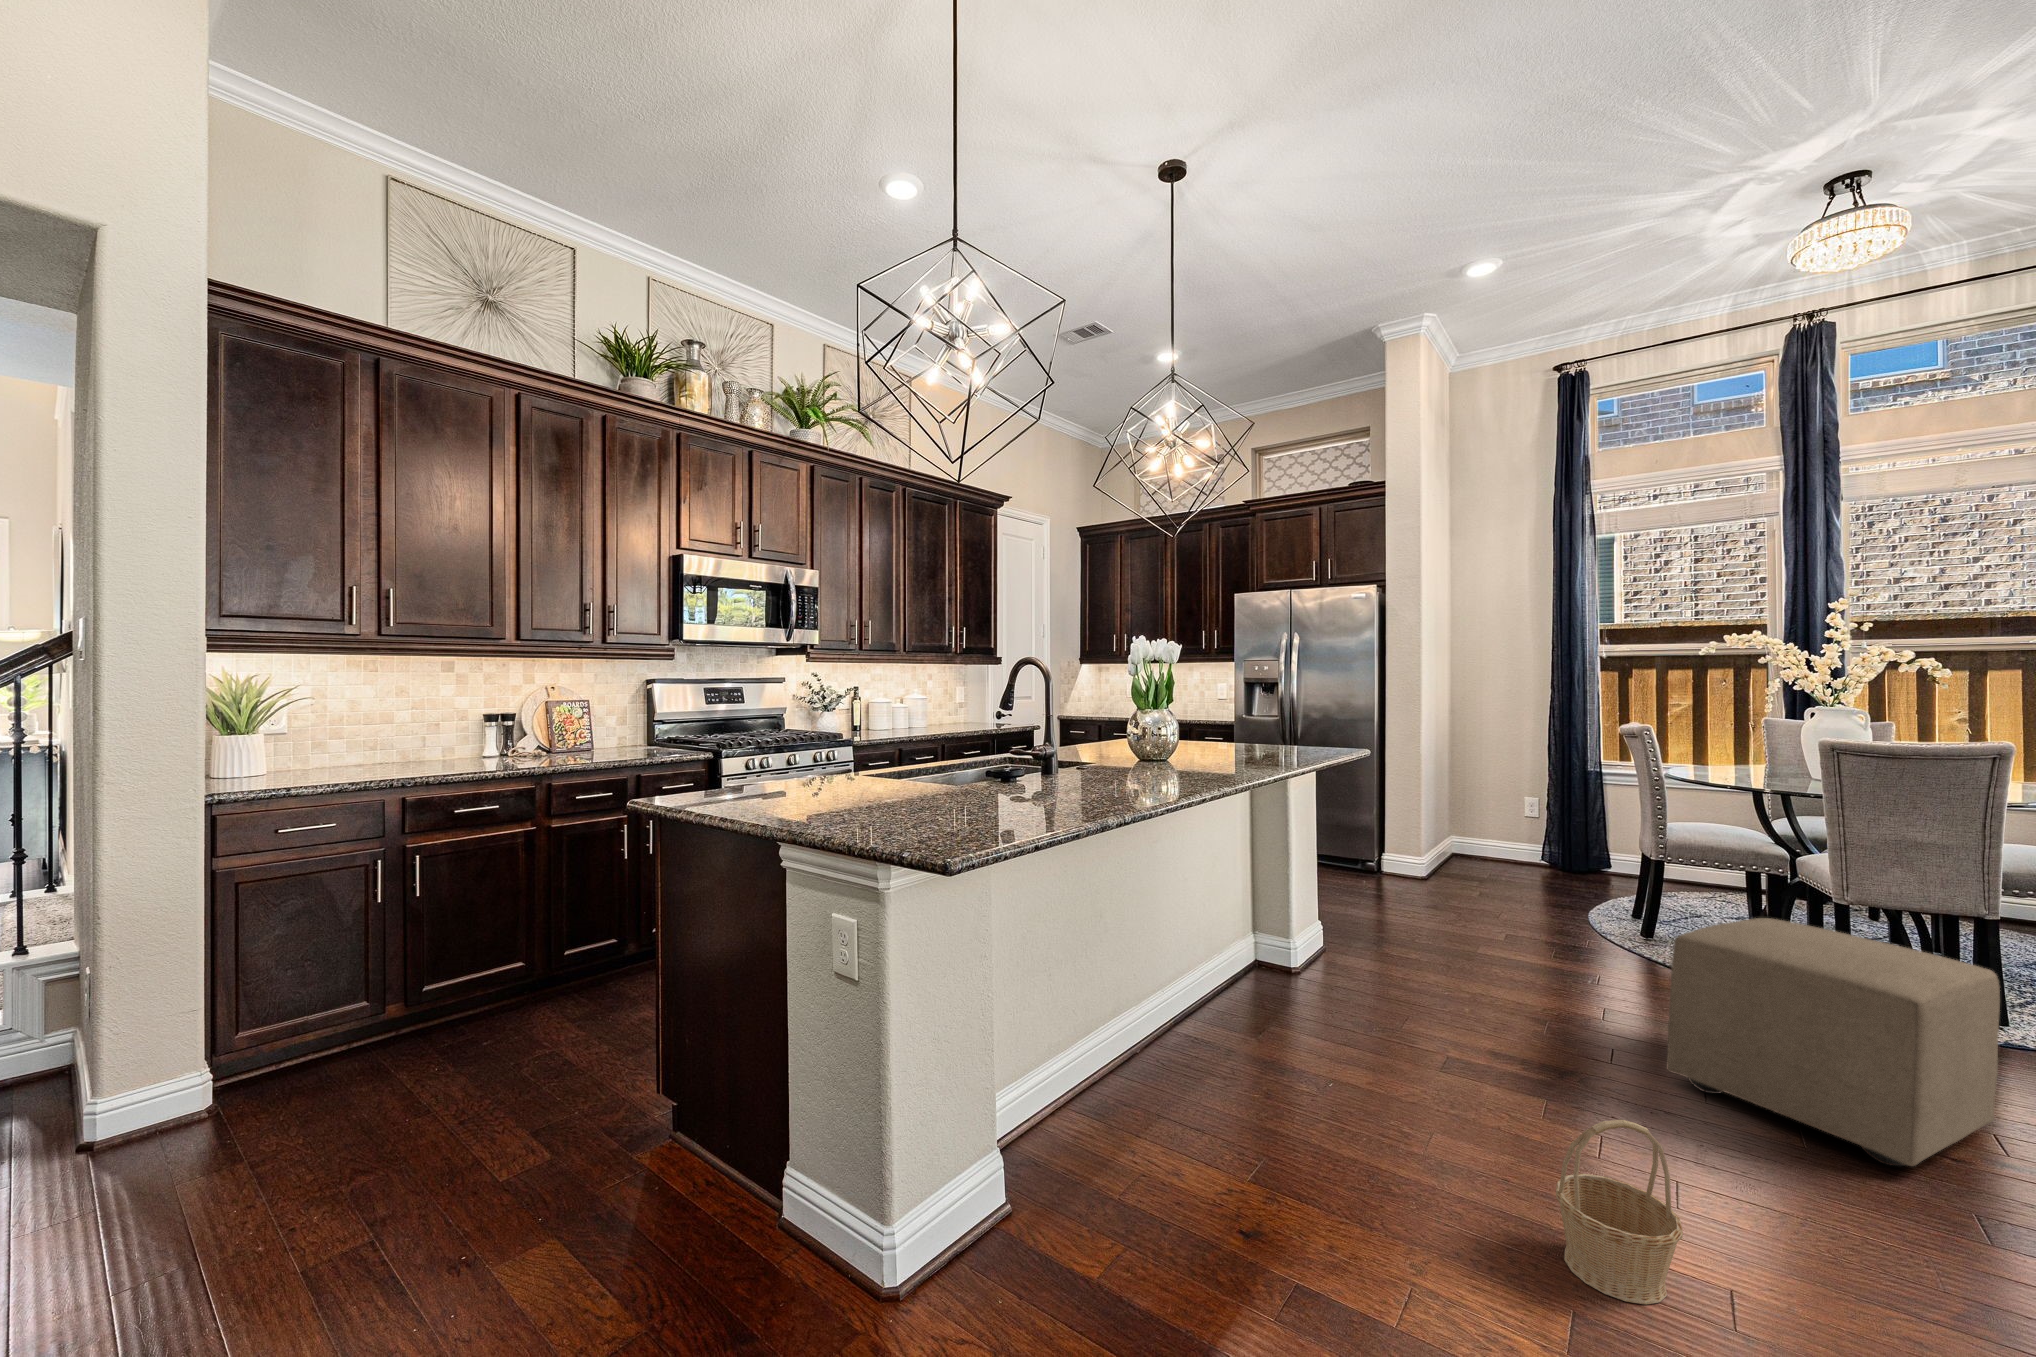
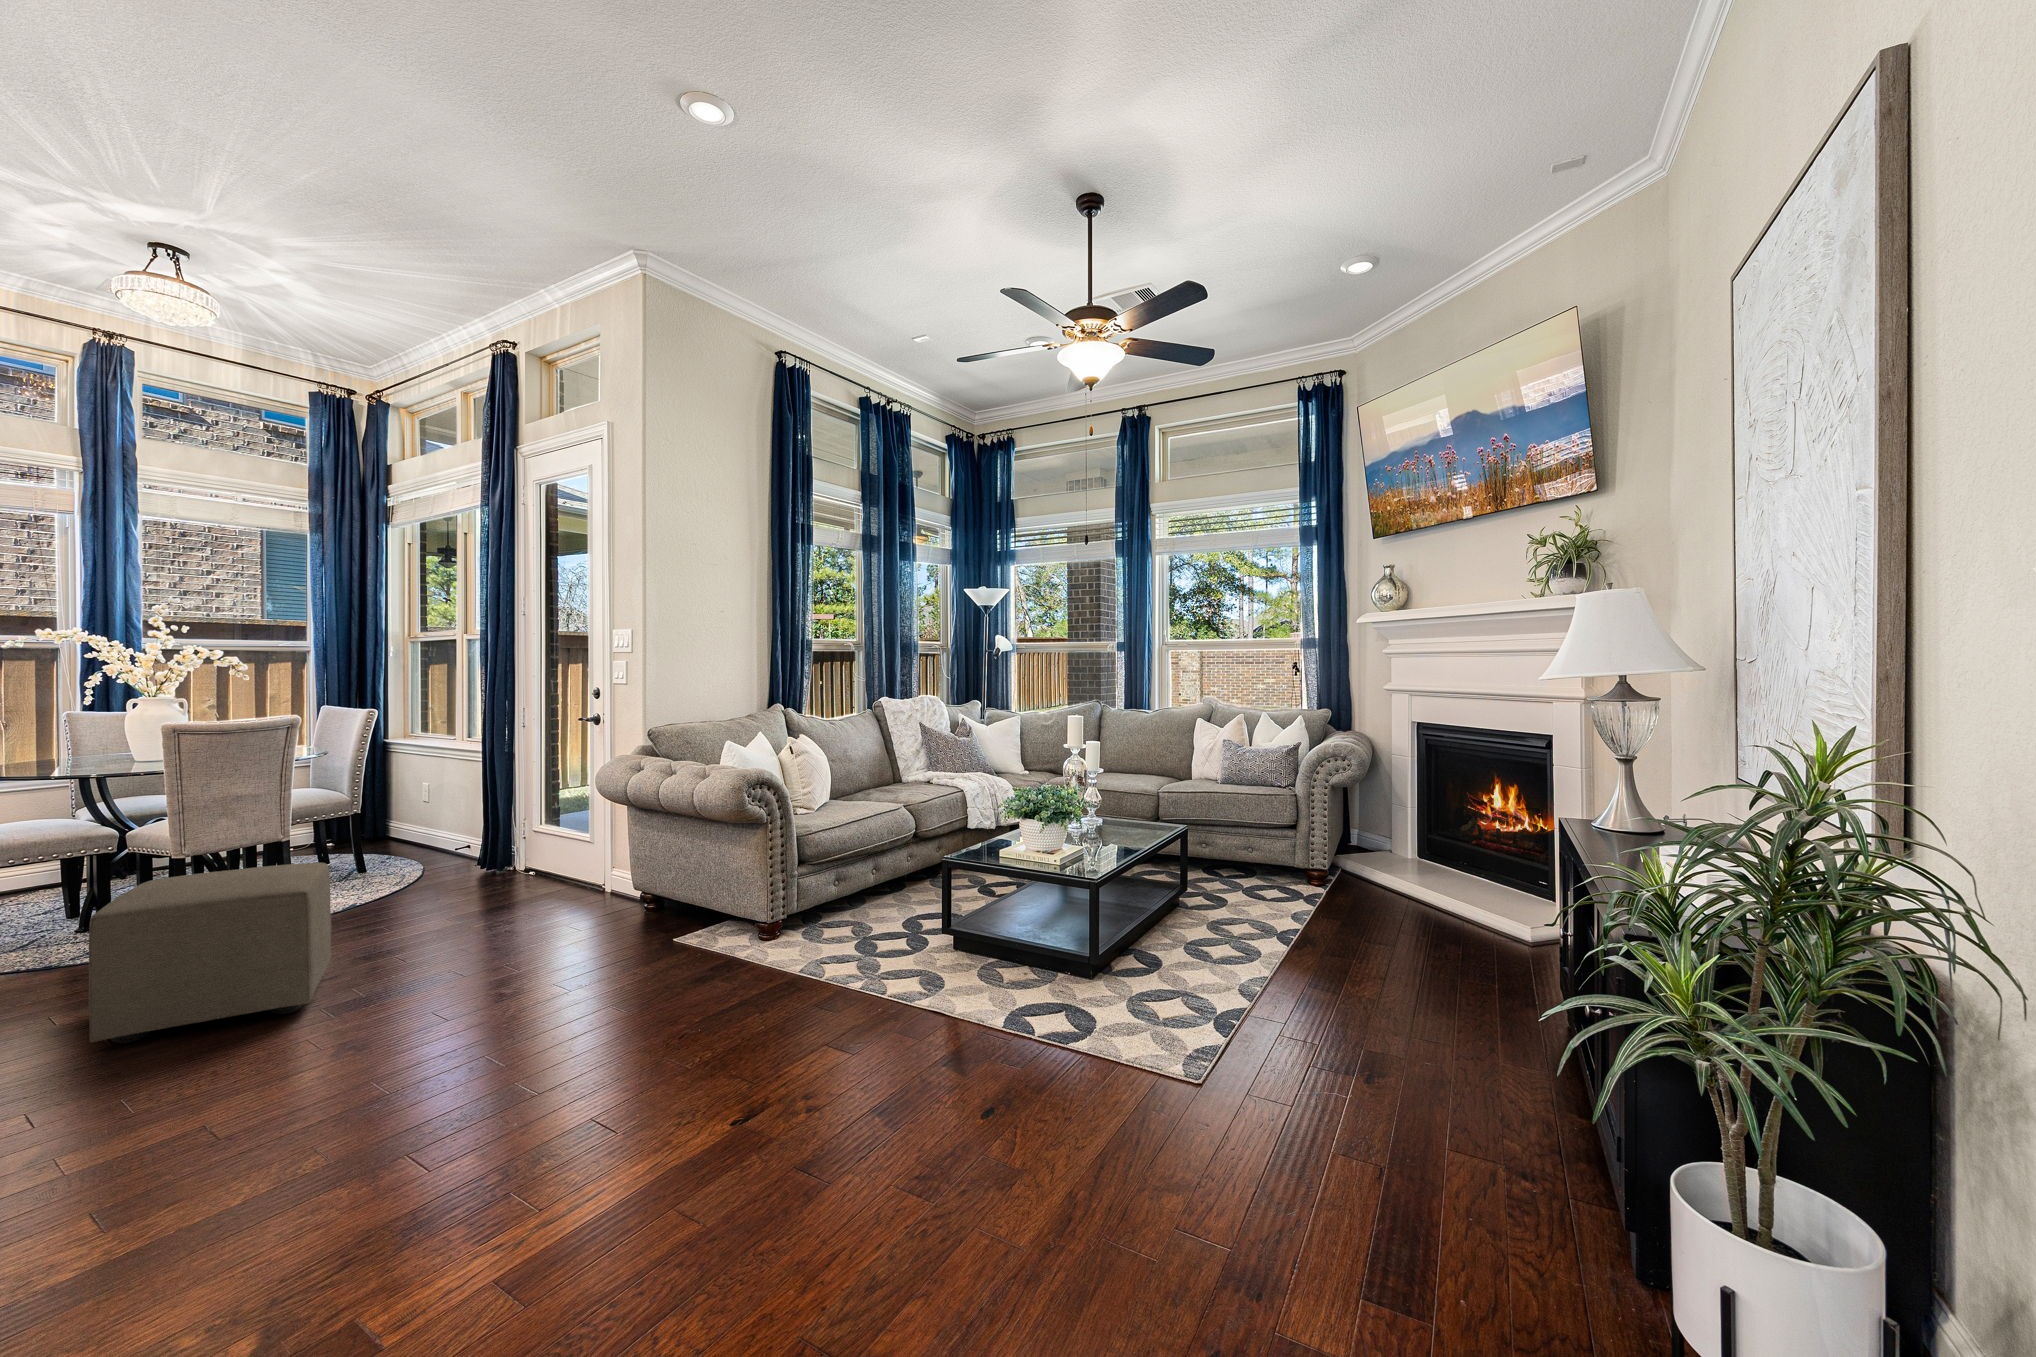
basket: present [1556,1120,1683,1304] -> none [107,1044,233,1197]

